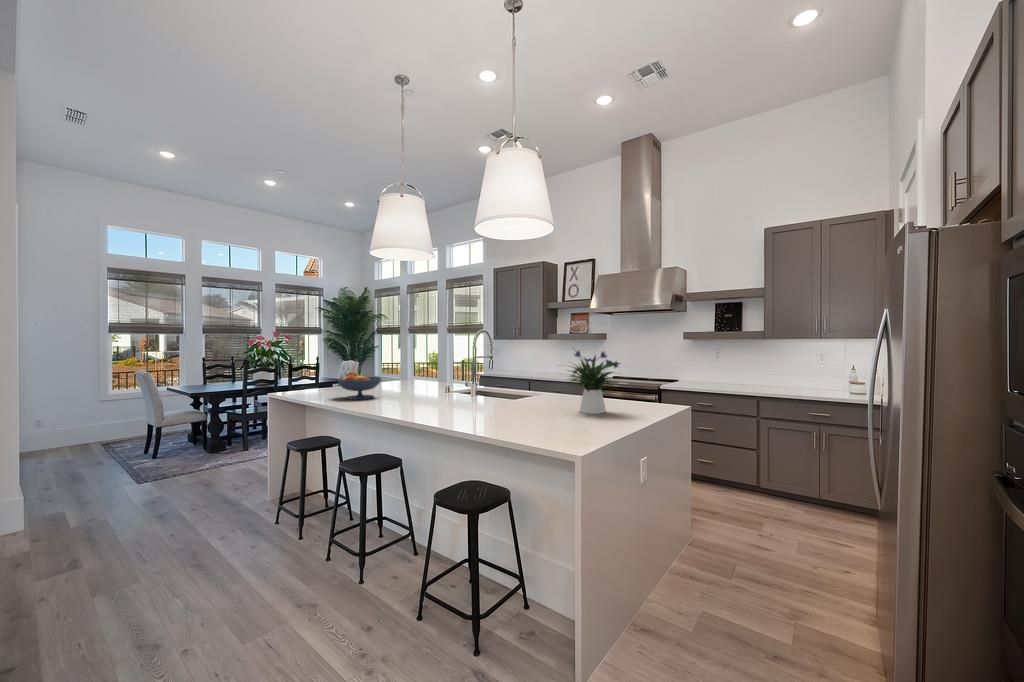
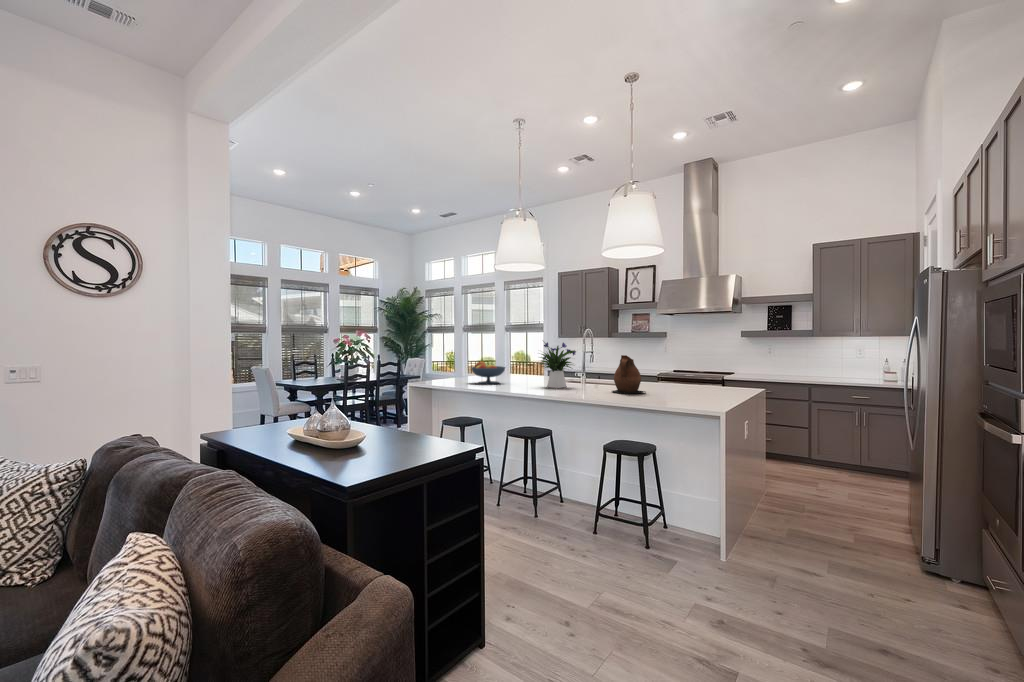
flower arrangement: present [570,350,620,414] -> present [539,342,576,388]
ceramic pitcher: none [471,368,516,420] -> present [612,355,646,394]

